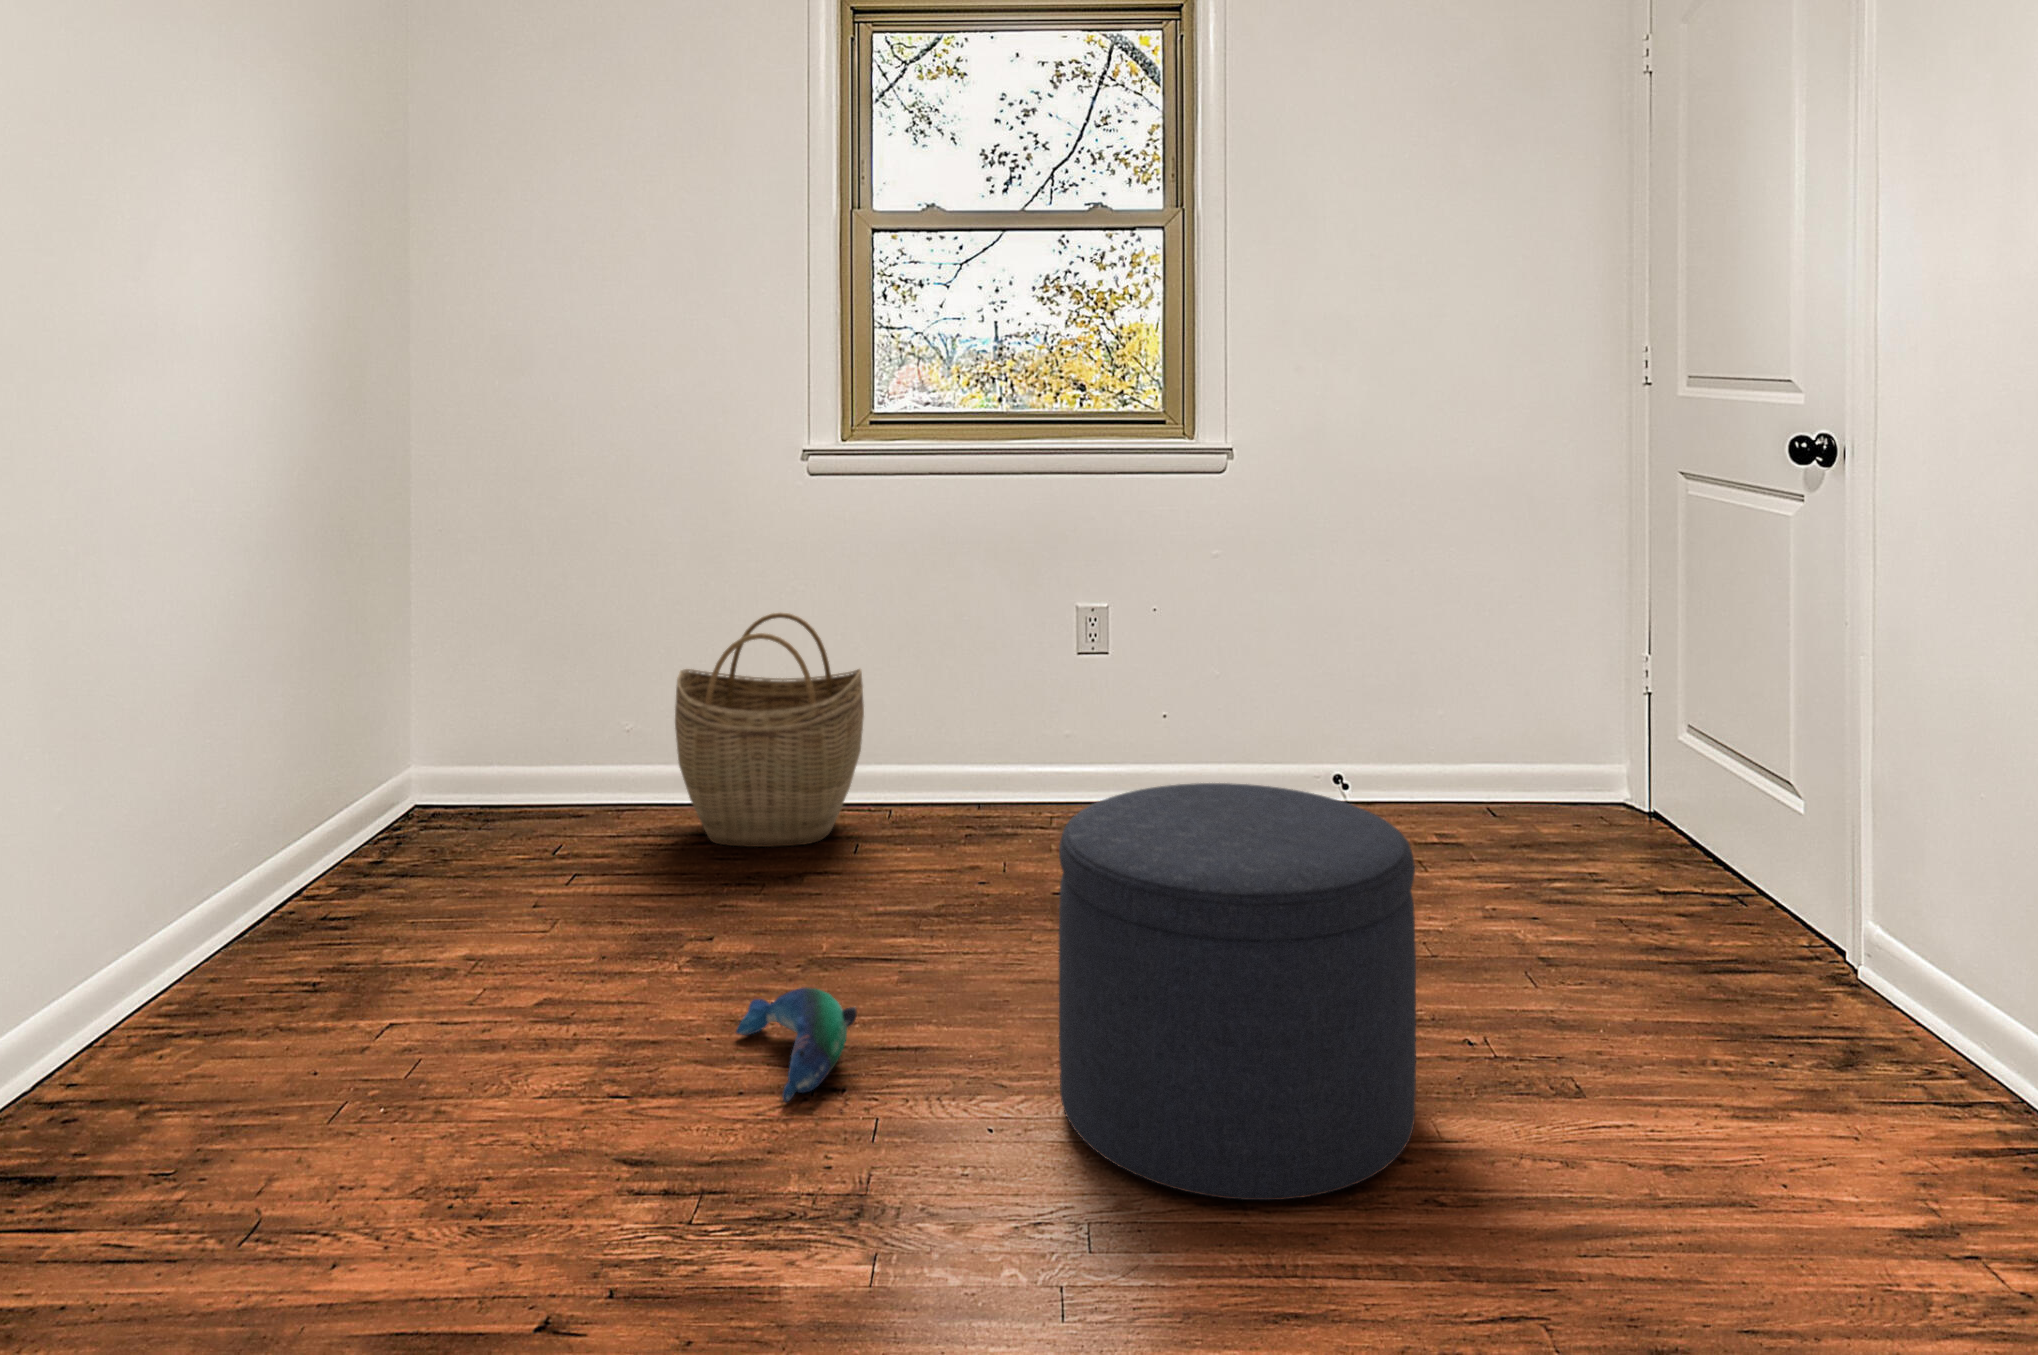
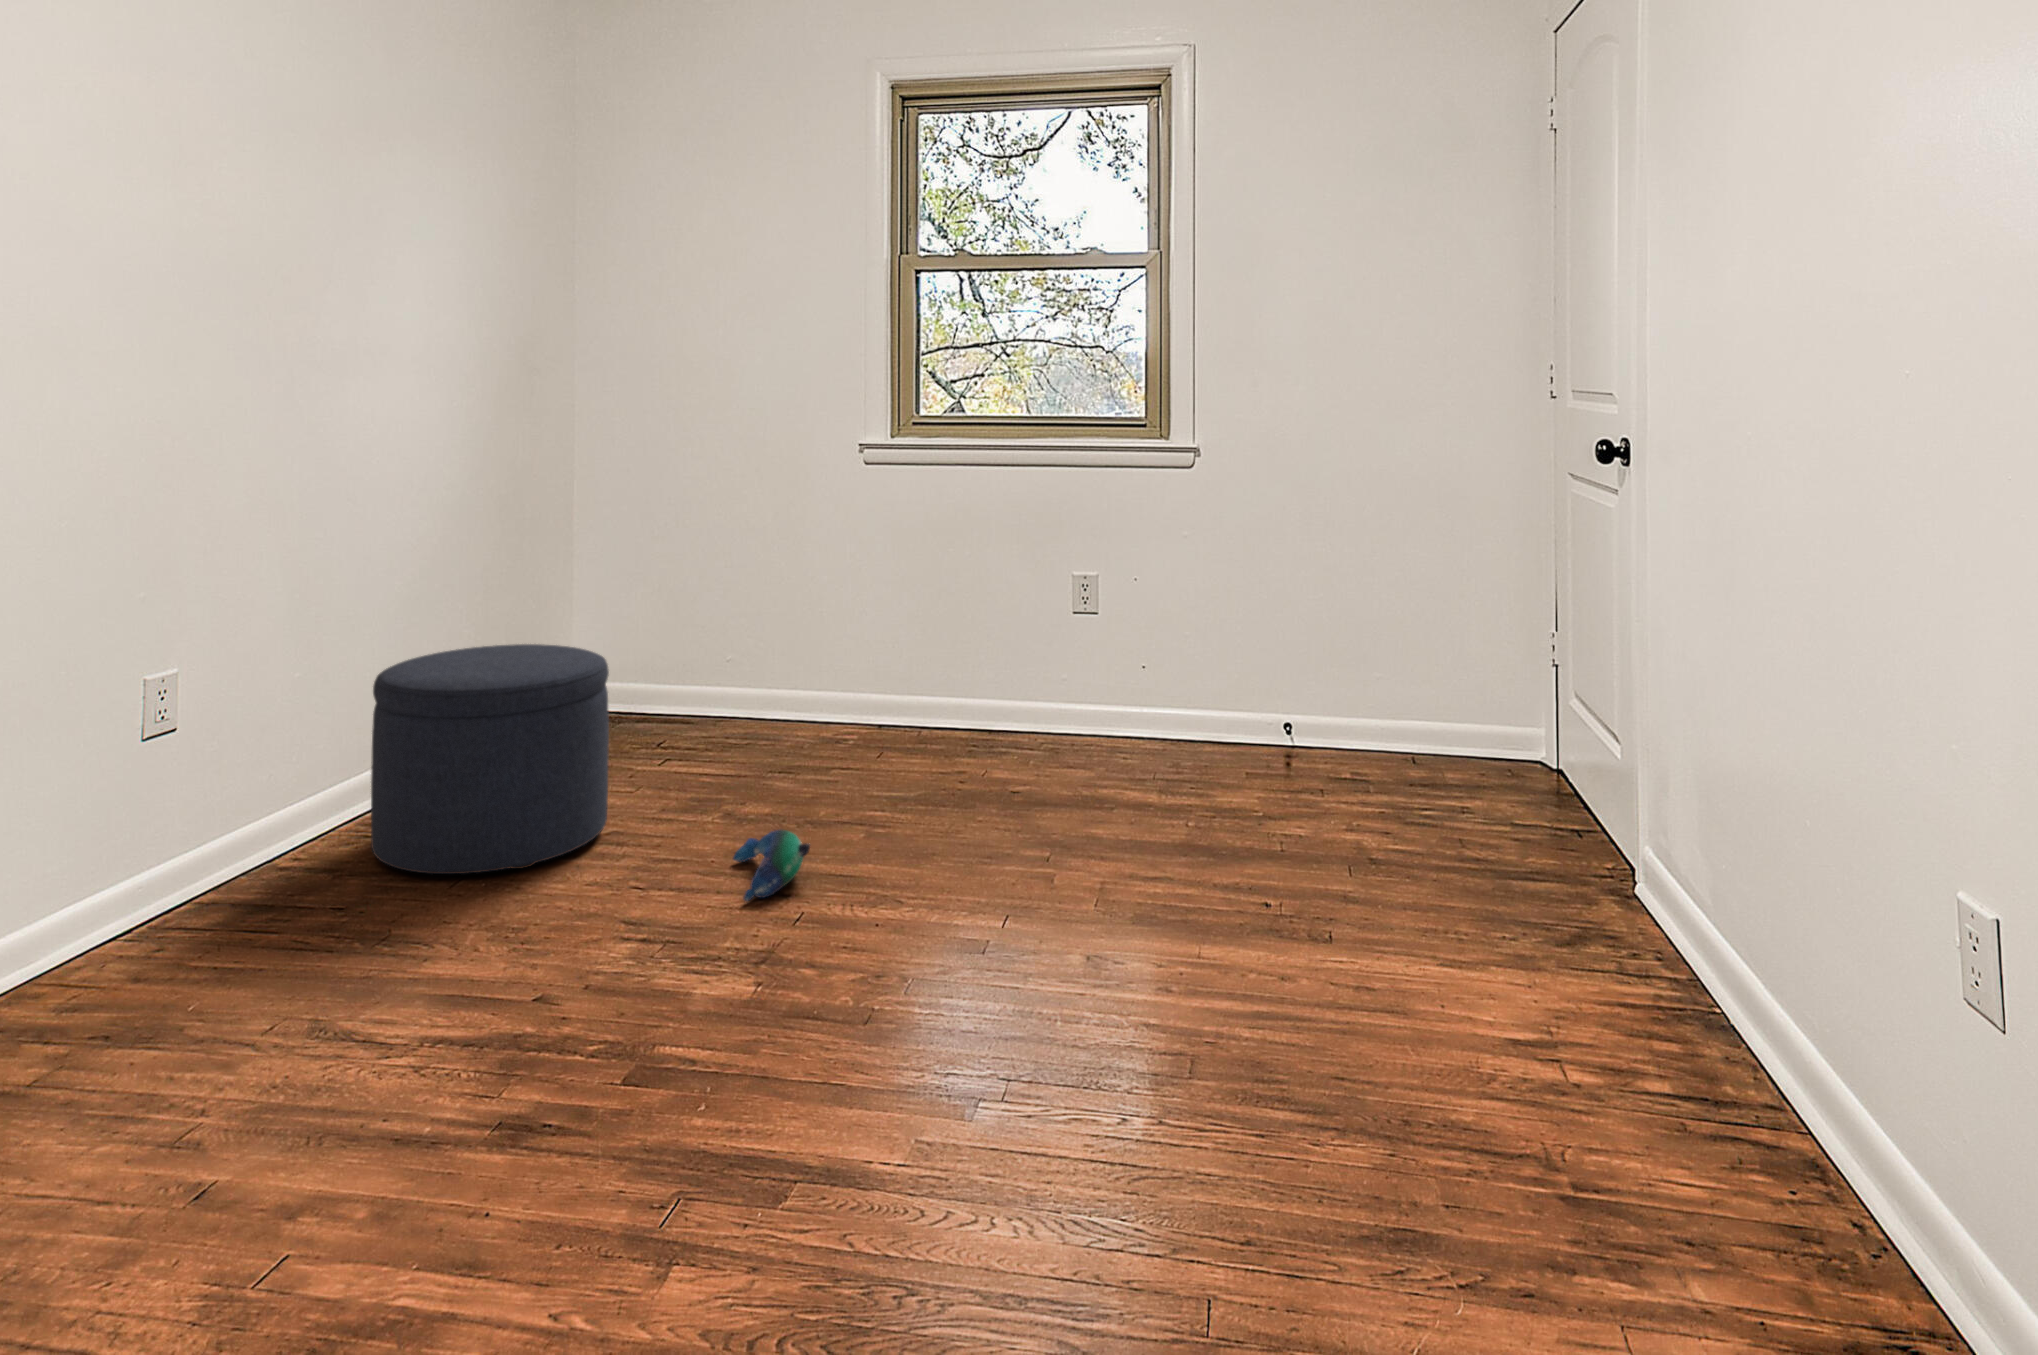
woven basket: present [675,613,864,847] -> none [754,570,900,748]
ottoman: present [1059,783,1416,1200] -> present [371,644,609,874]

